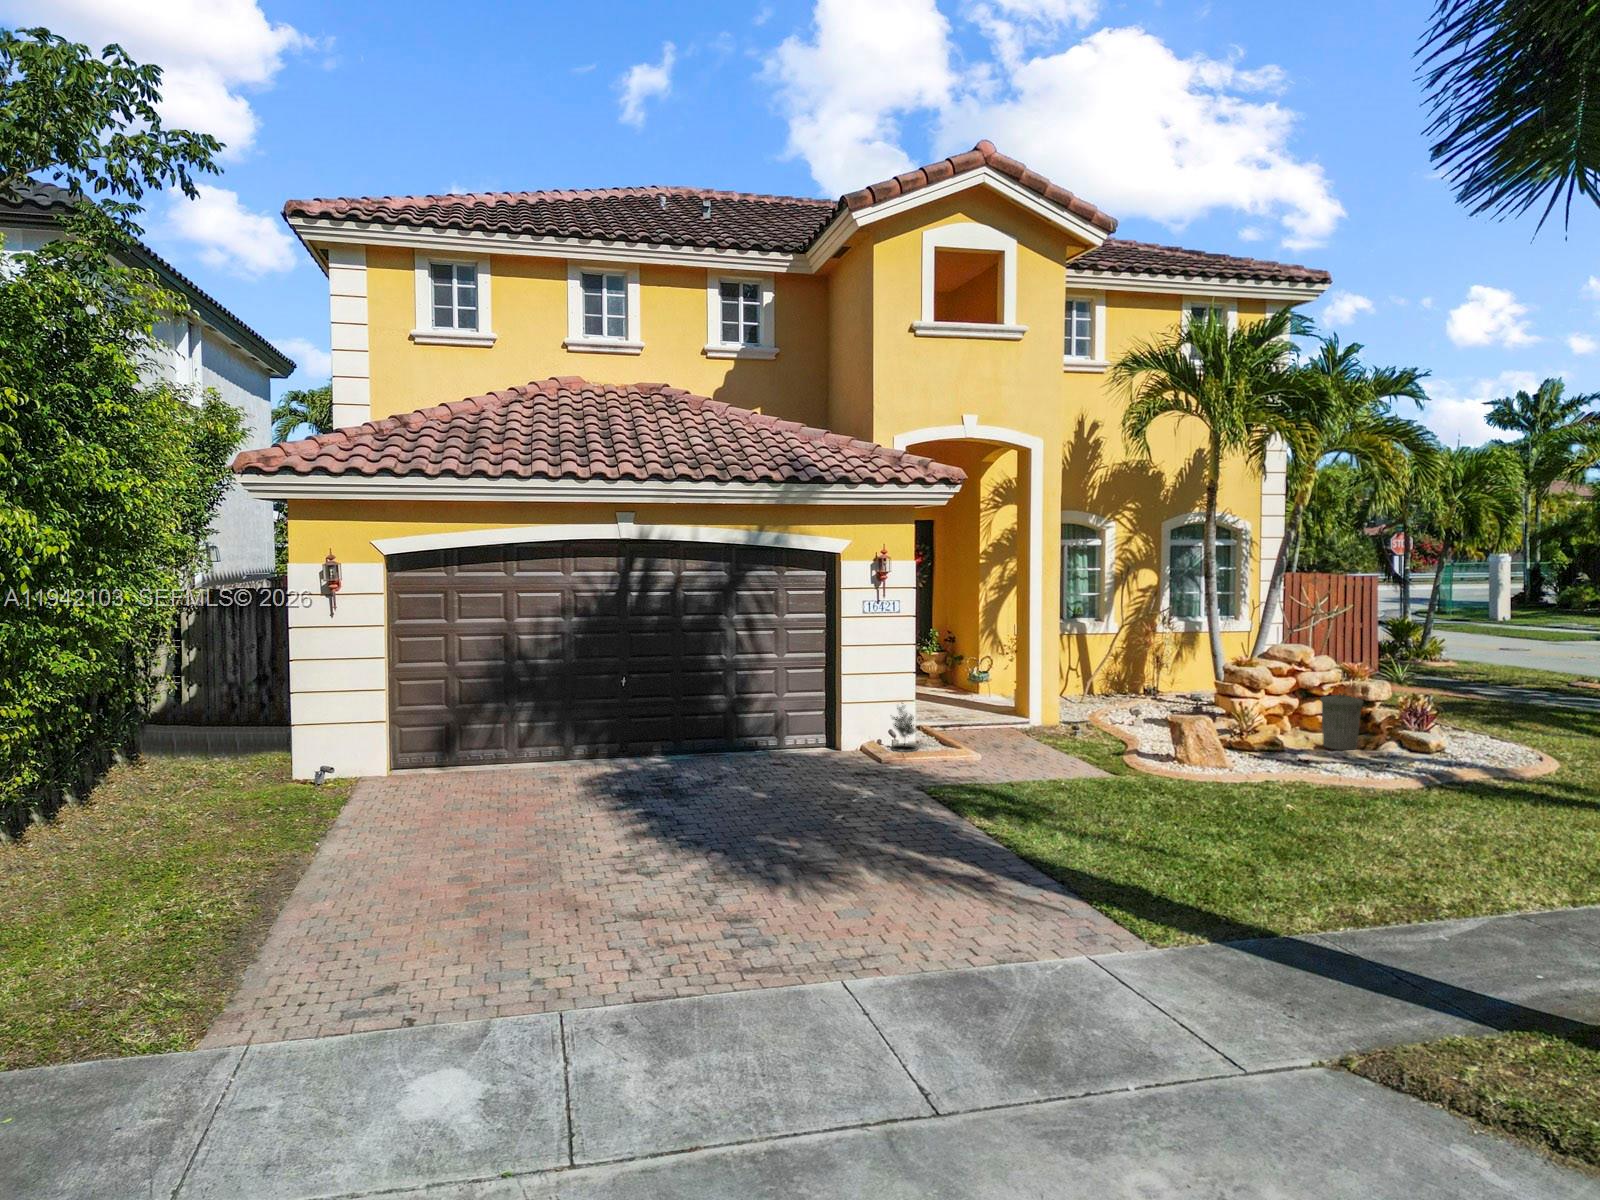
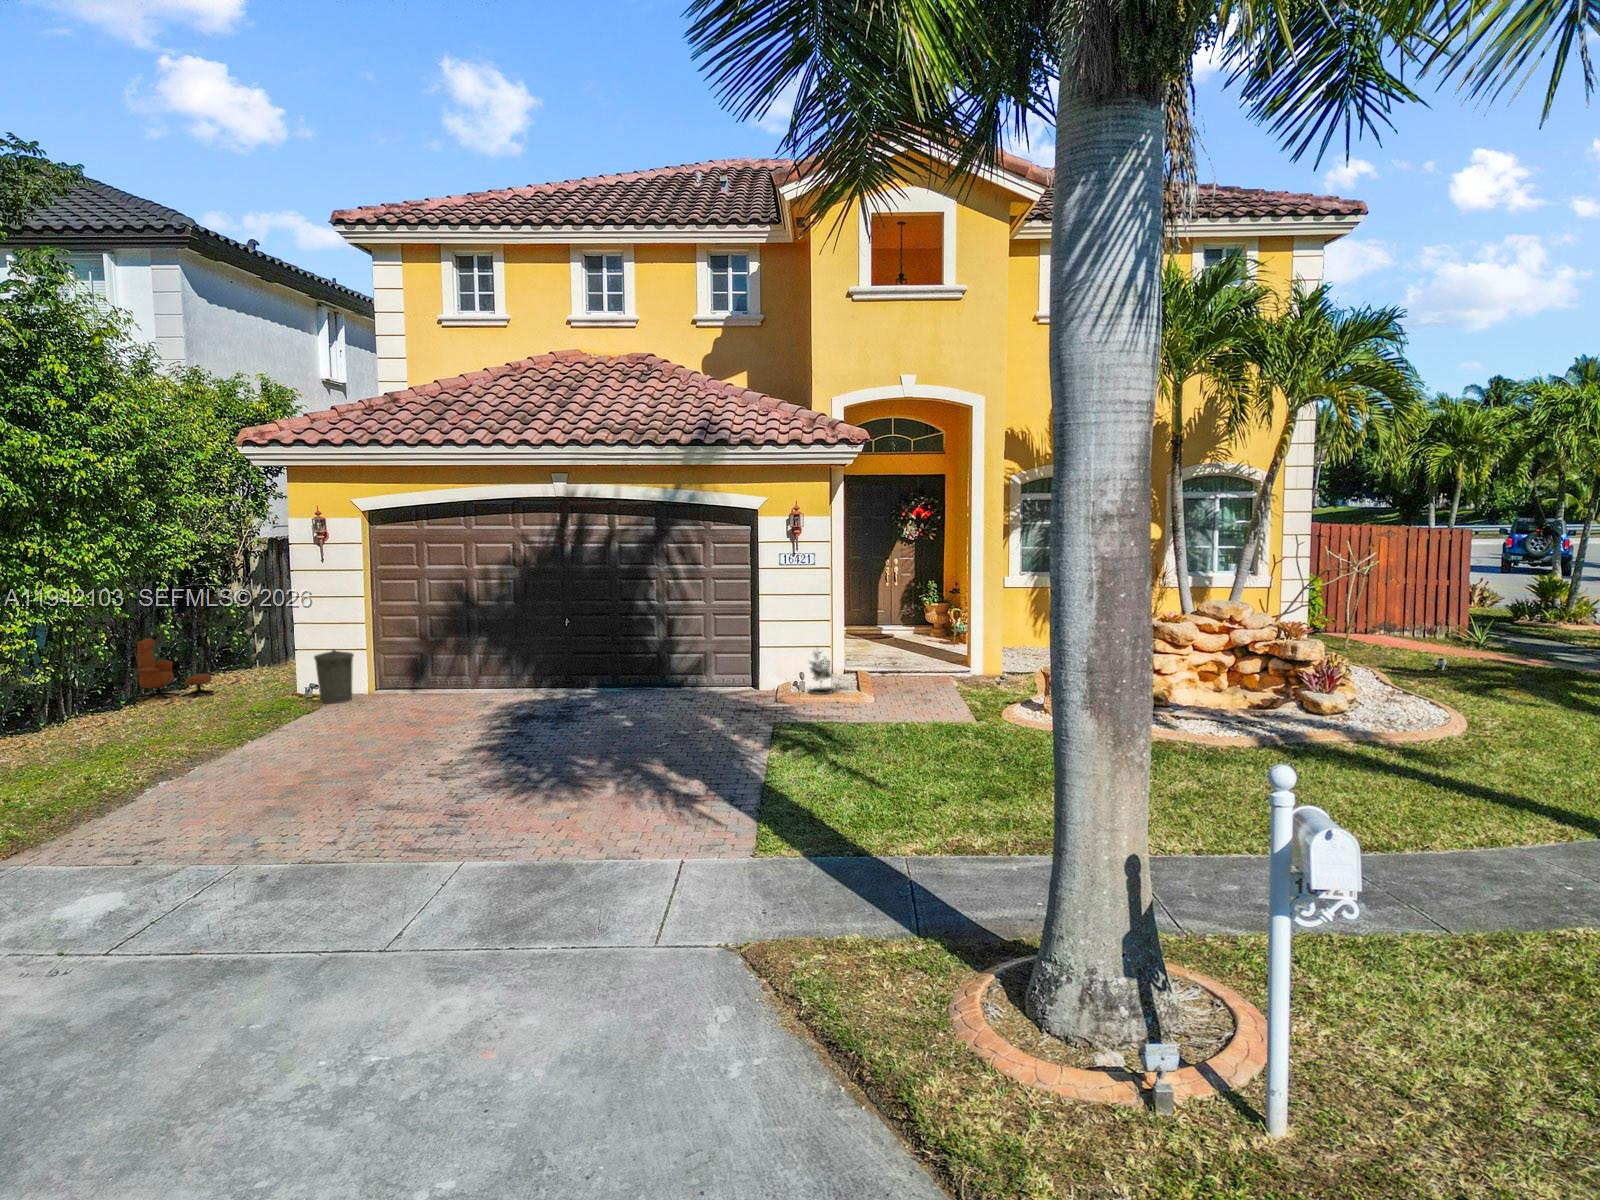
trash can: present [1320,694,1363,750] -> present [314,650,354,703]
lounge chair: none [70,716,174,797] -> present [137,638,215,700]

